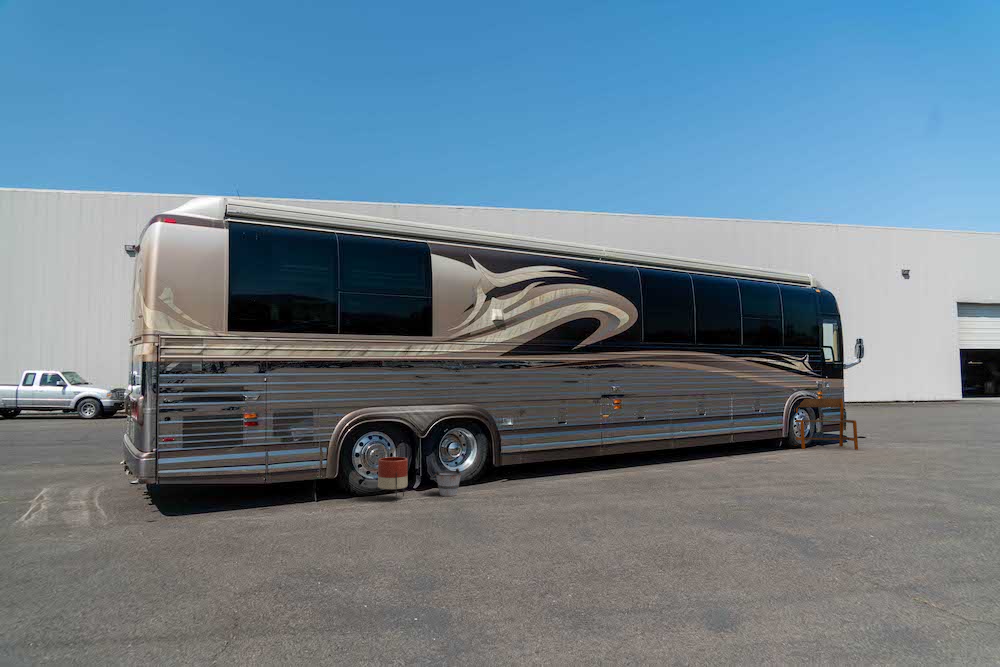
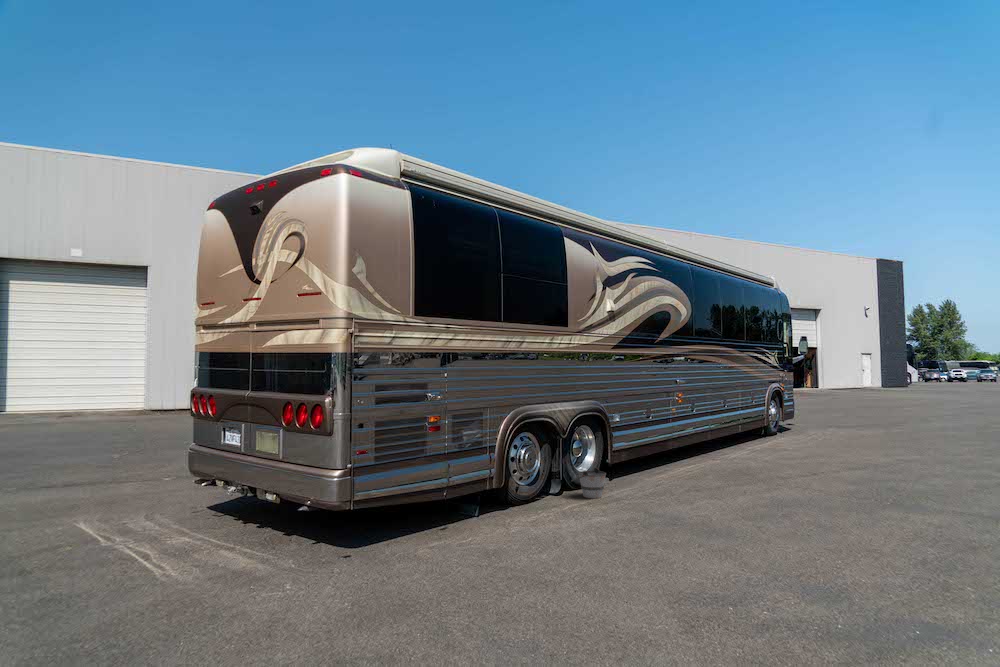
bench: present [794,398,858,450] -> none [759,388,817,435]
planter: present [377,457,408,501] -> none [532,459,565,508]

